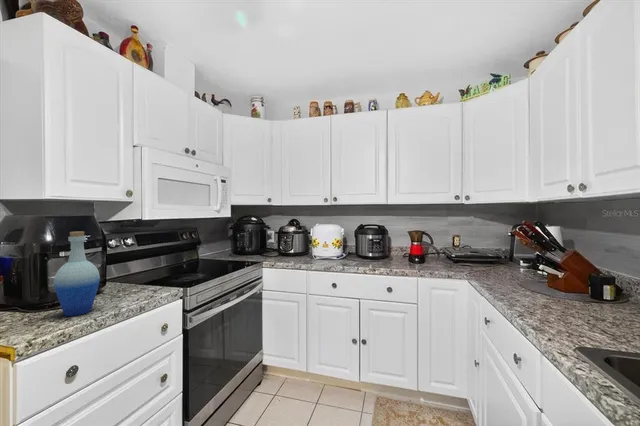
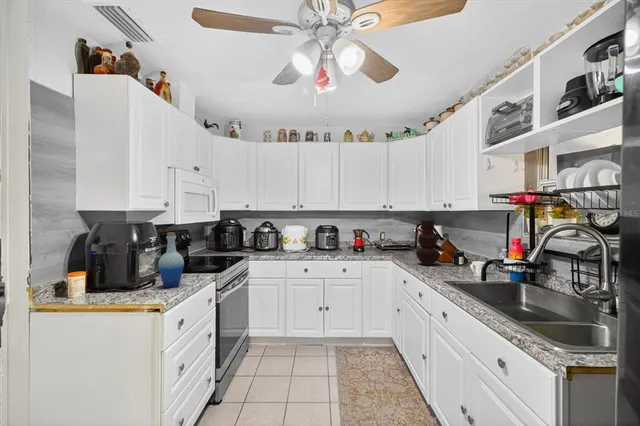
vase: none [508,215,561,300] -> present [416,220,440,265]

